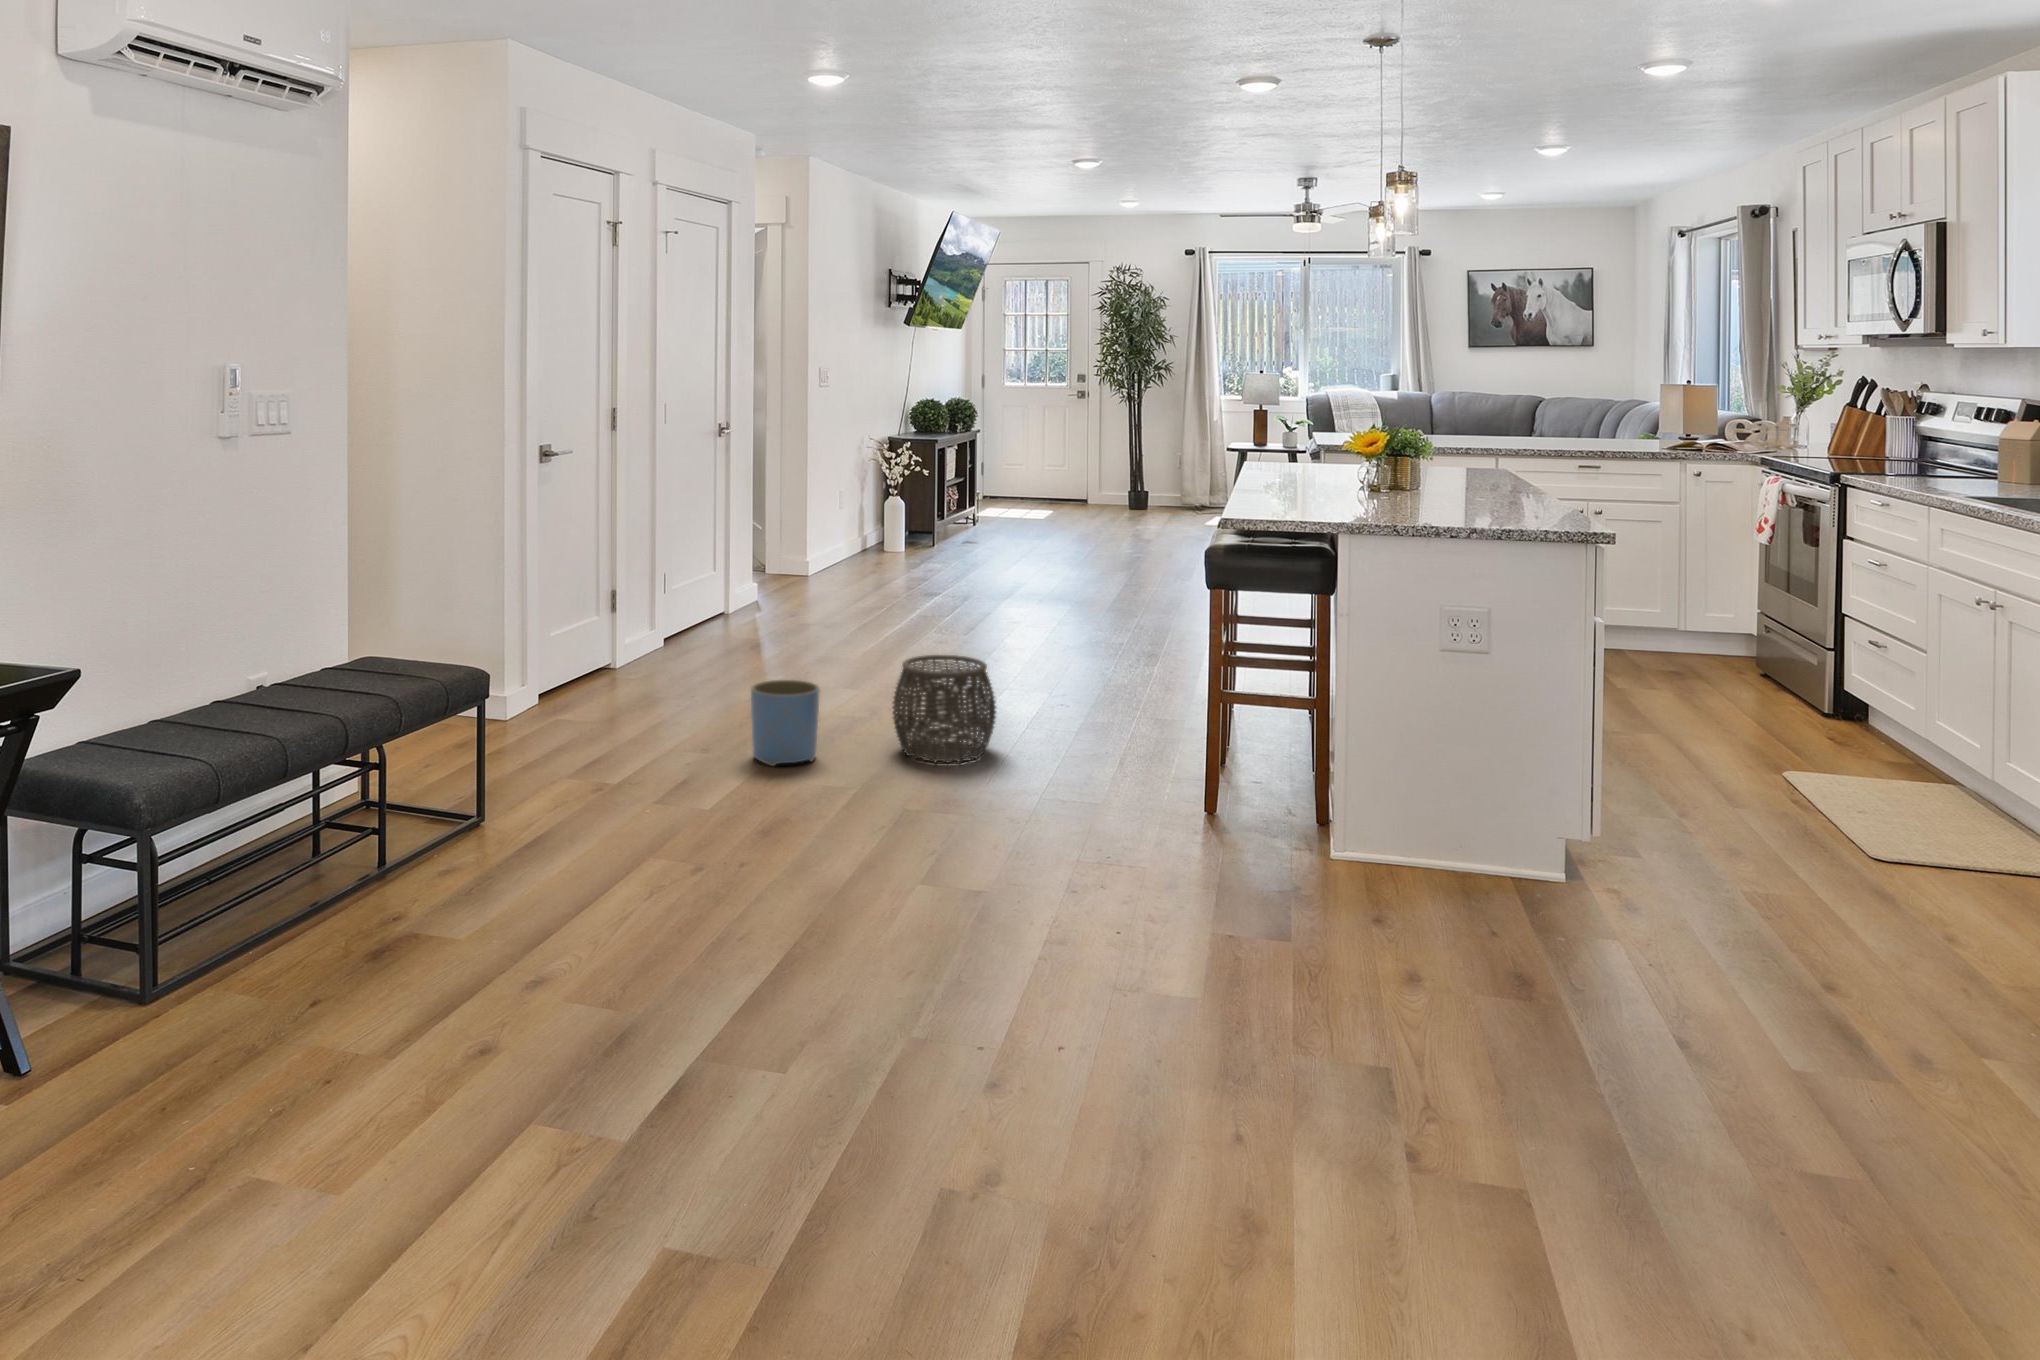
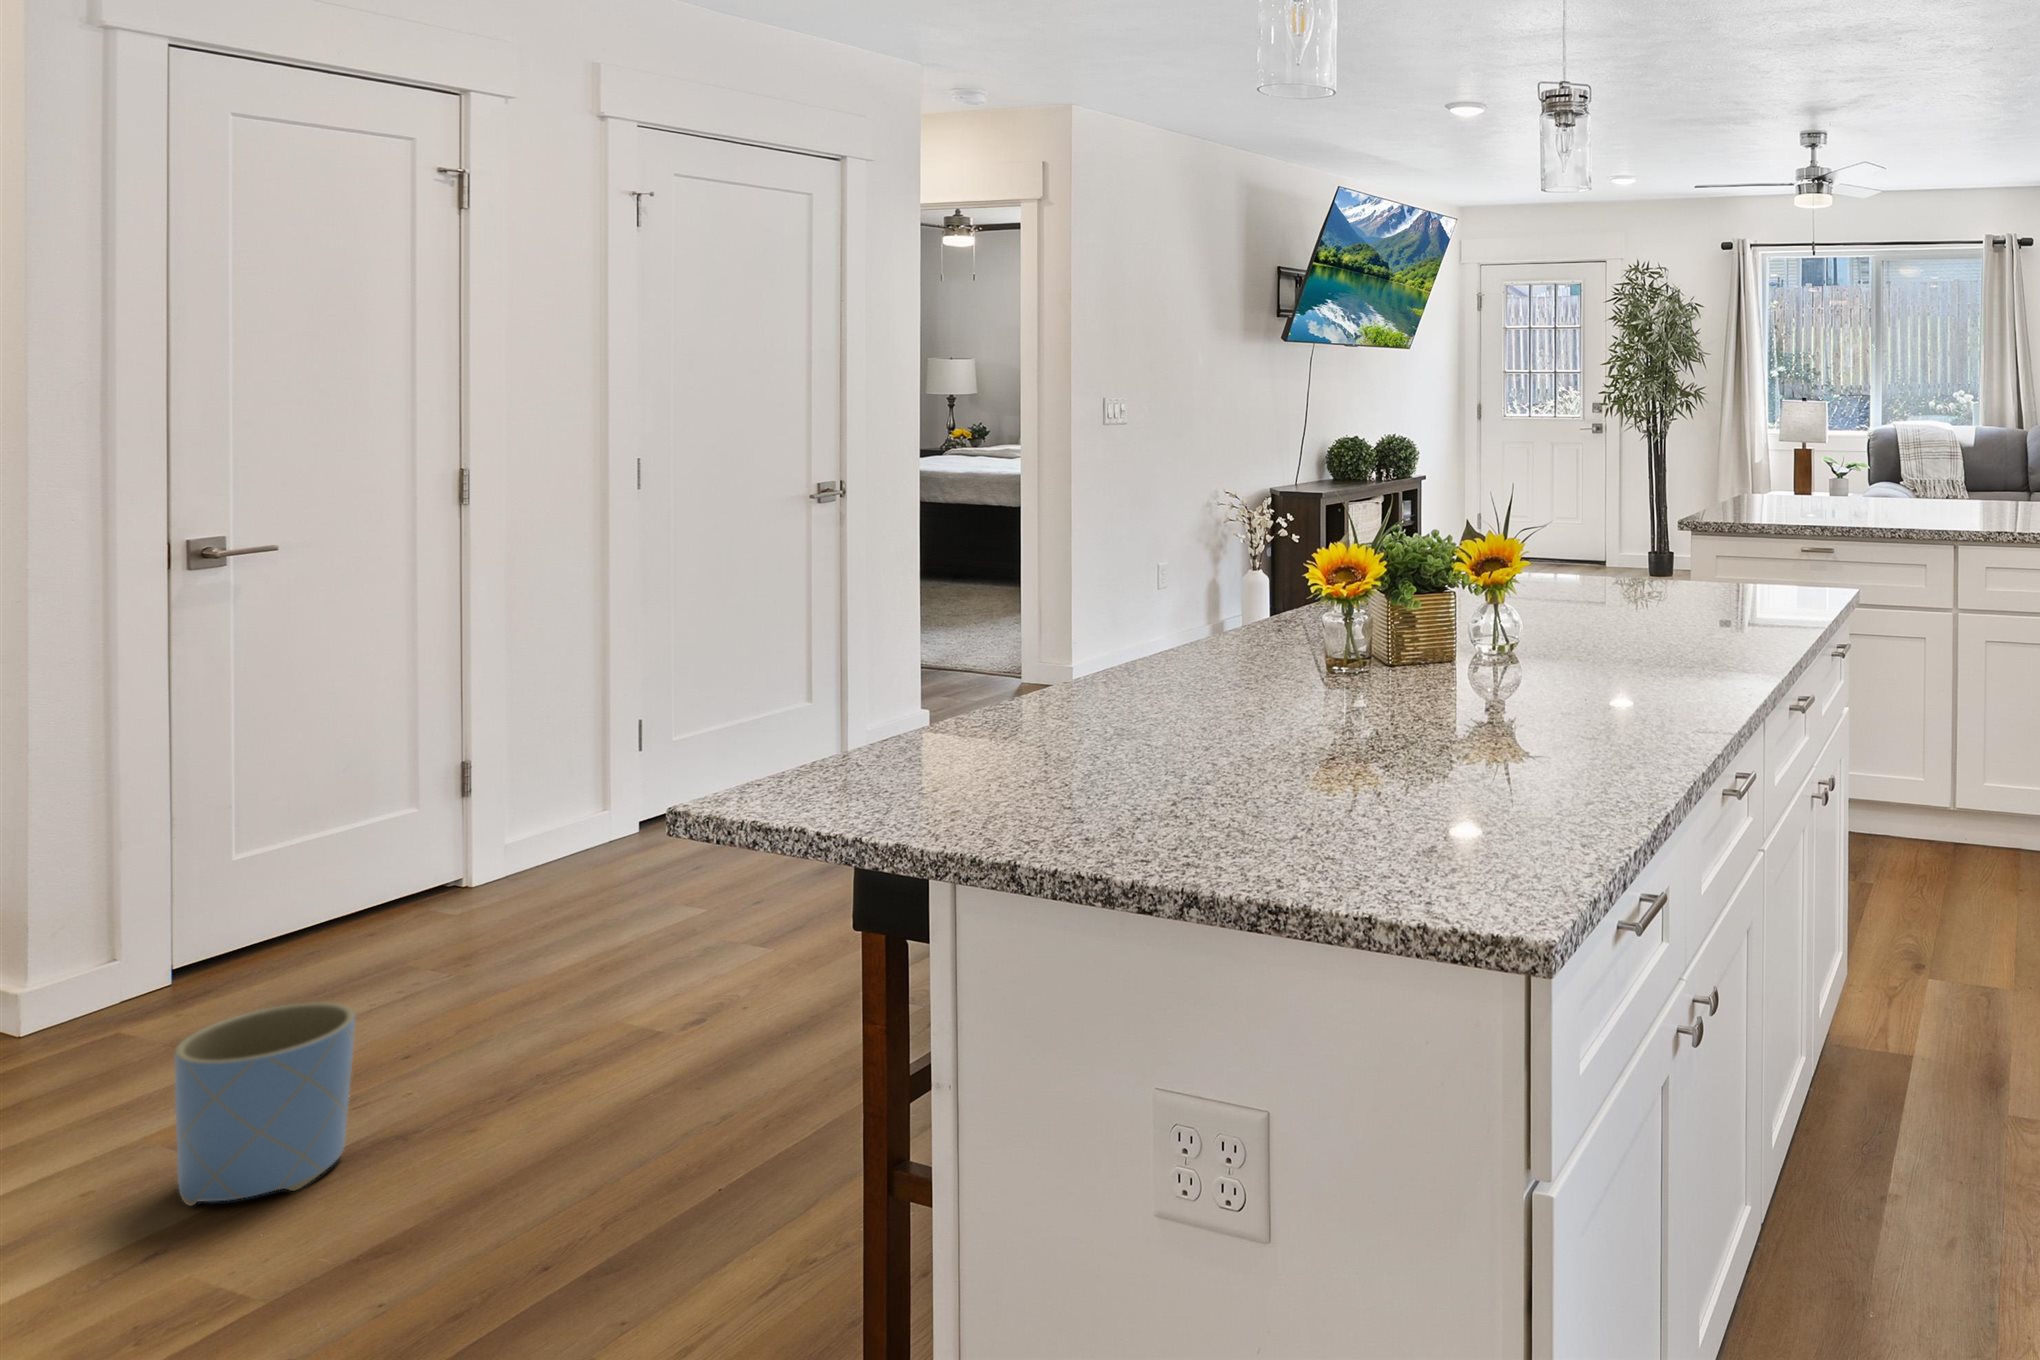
woven basket: present [892,655,996,762] -> none [480,950,727,1205]

